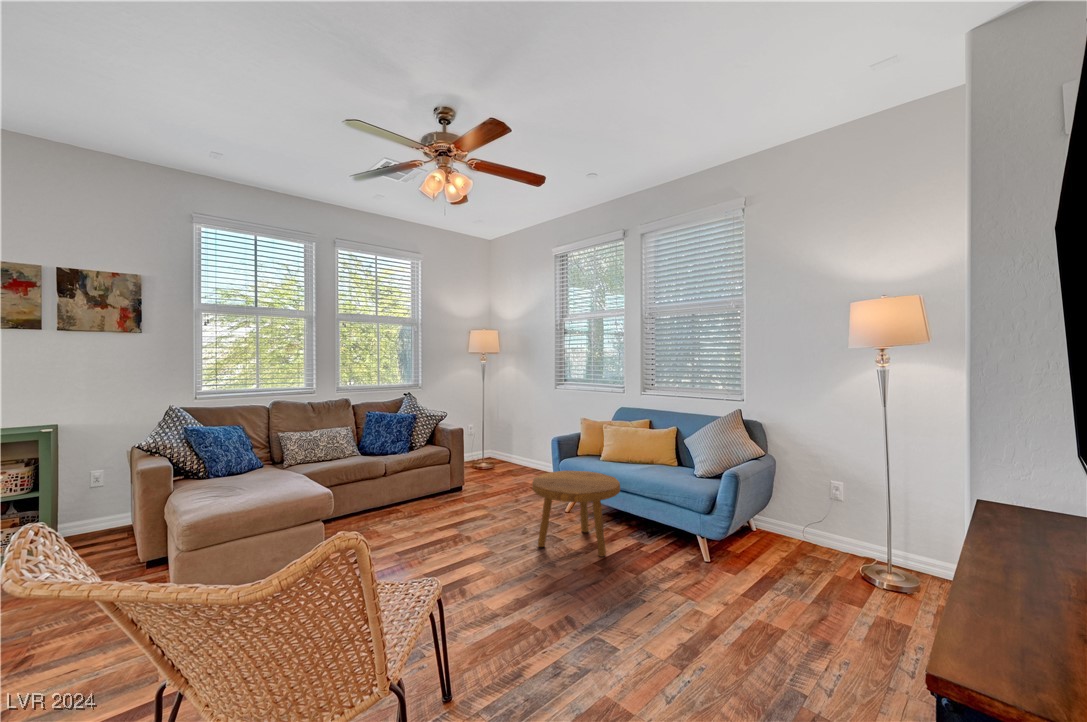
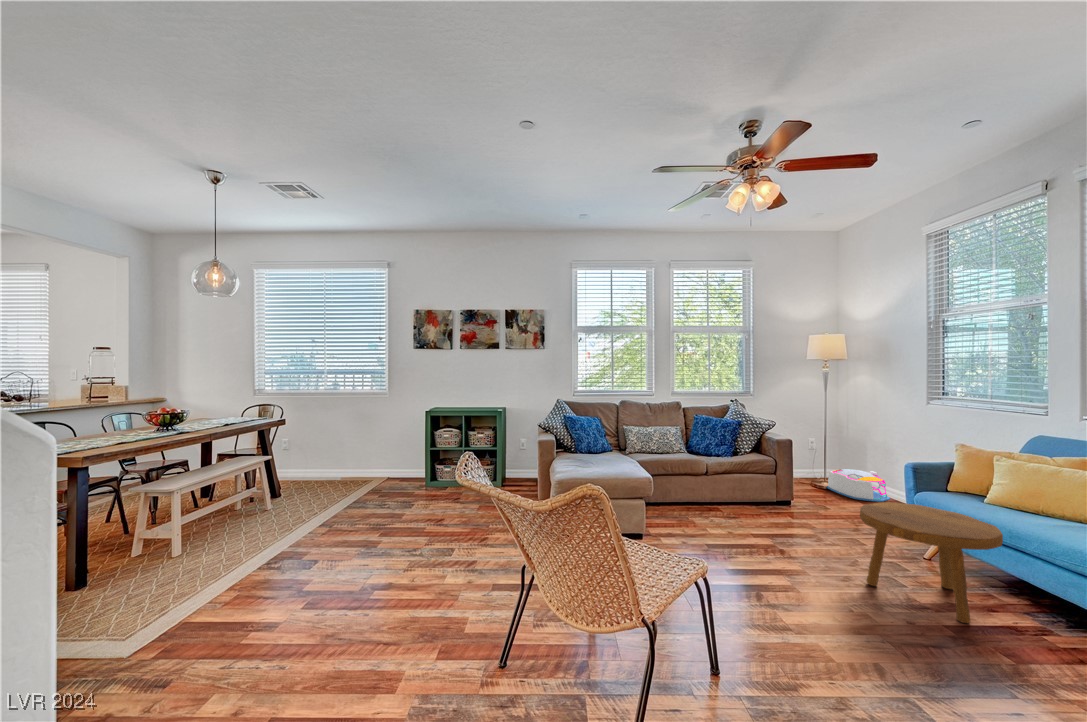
storage bin: none [483,447,529,473] -> present [827,469,890,502]

